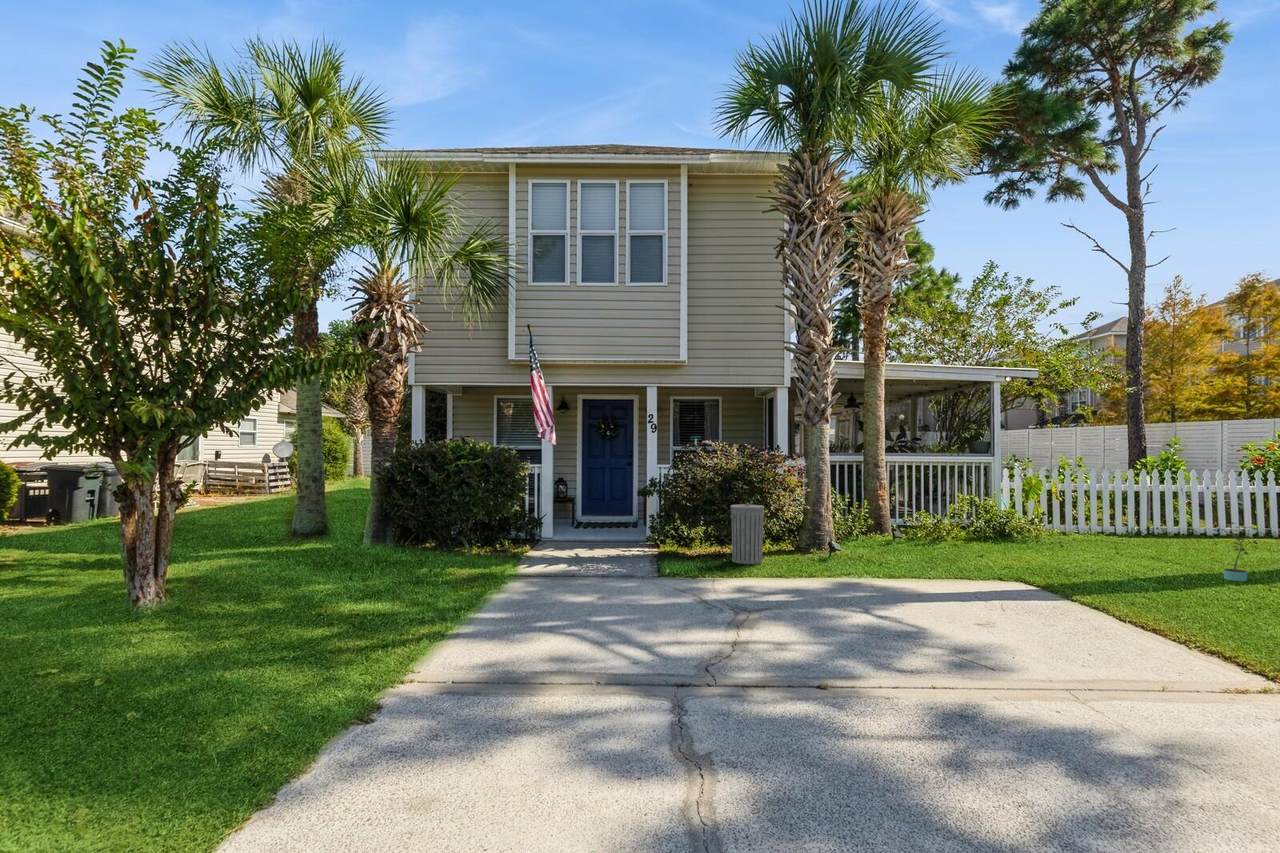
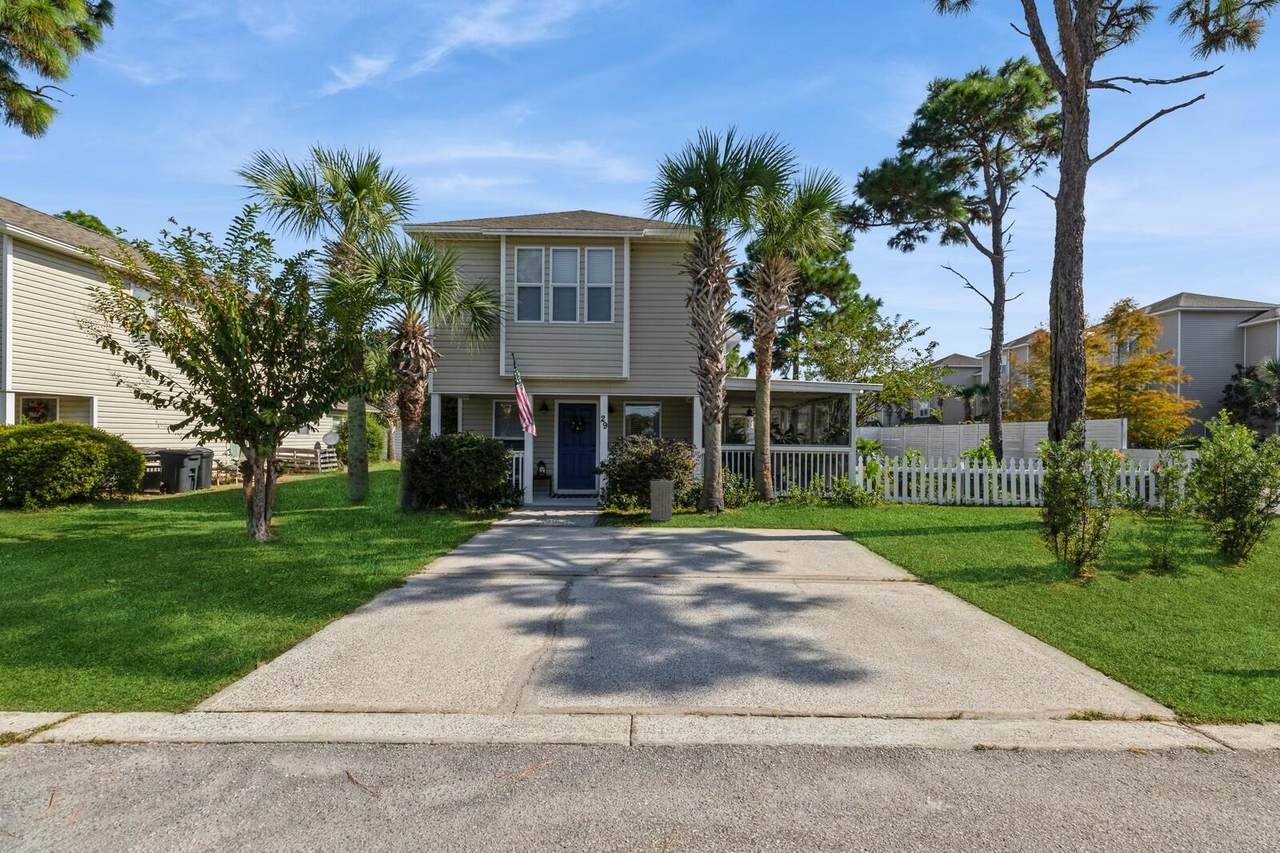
potted plant: present [1214,523,1258,581] -> none [961,492,986,531]

